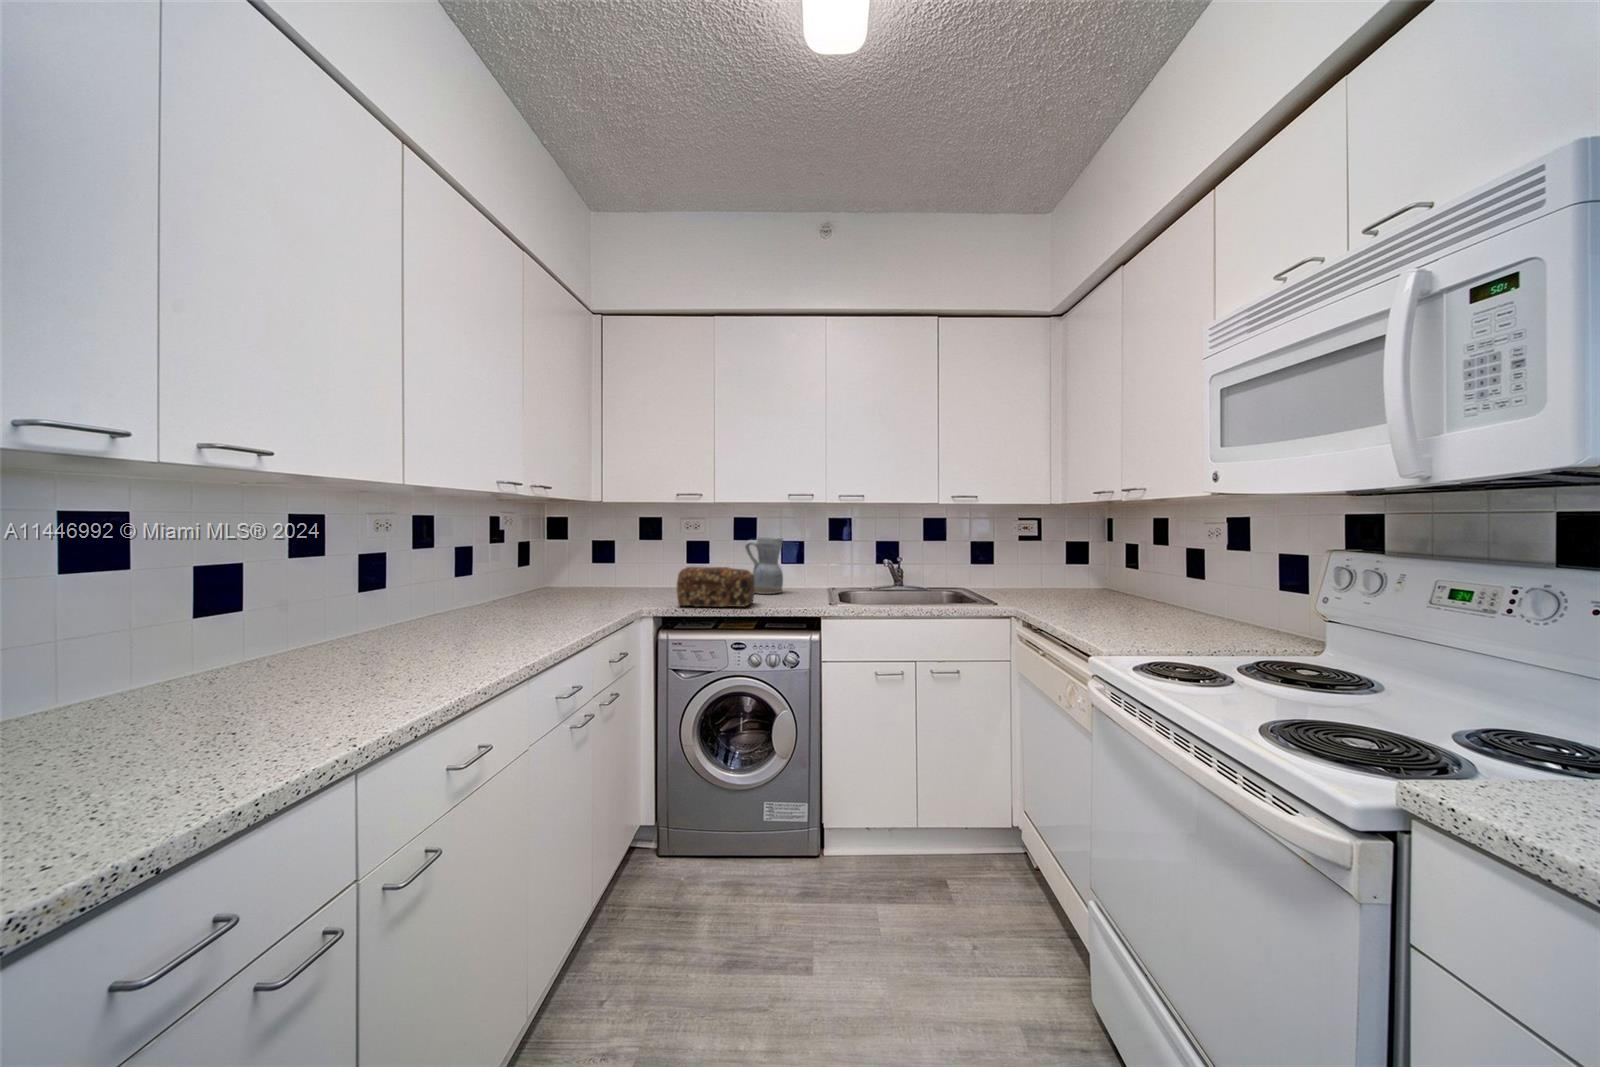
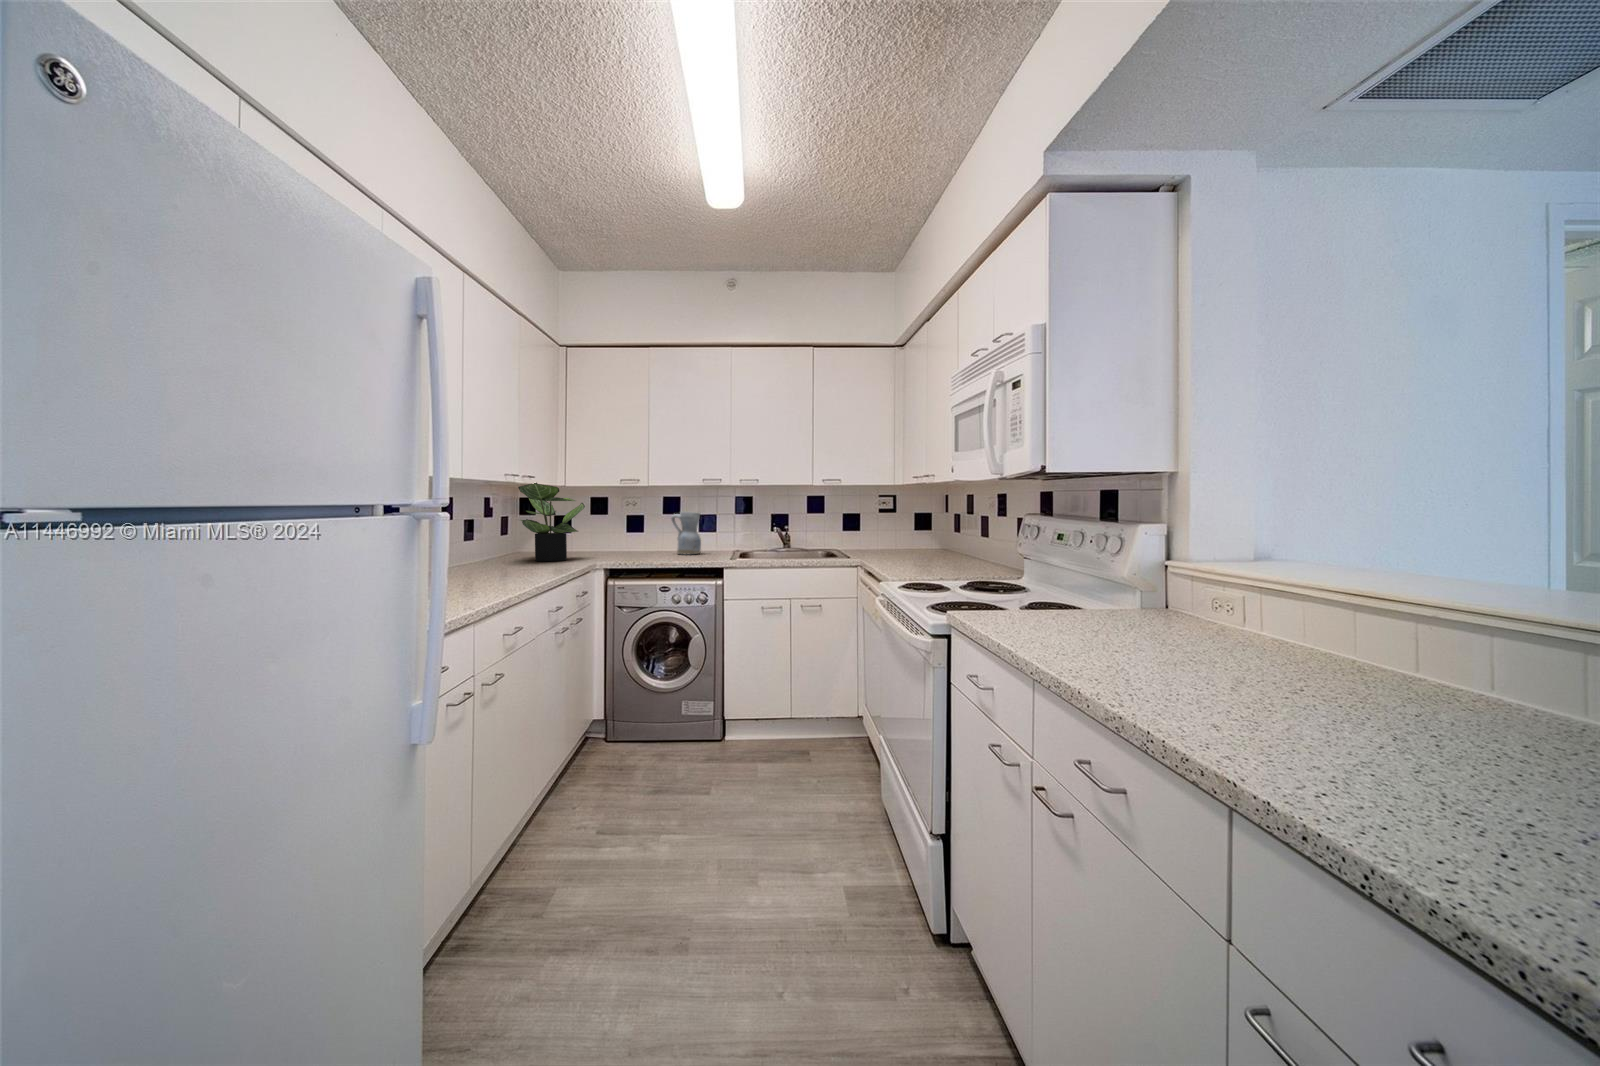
potted plant: none [546,499,635,604] -> present [518,483,585,561]
bread loaf: present [677,567,754,607] -> none [617,533,676,562]

